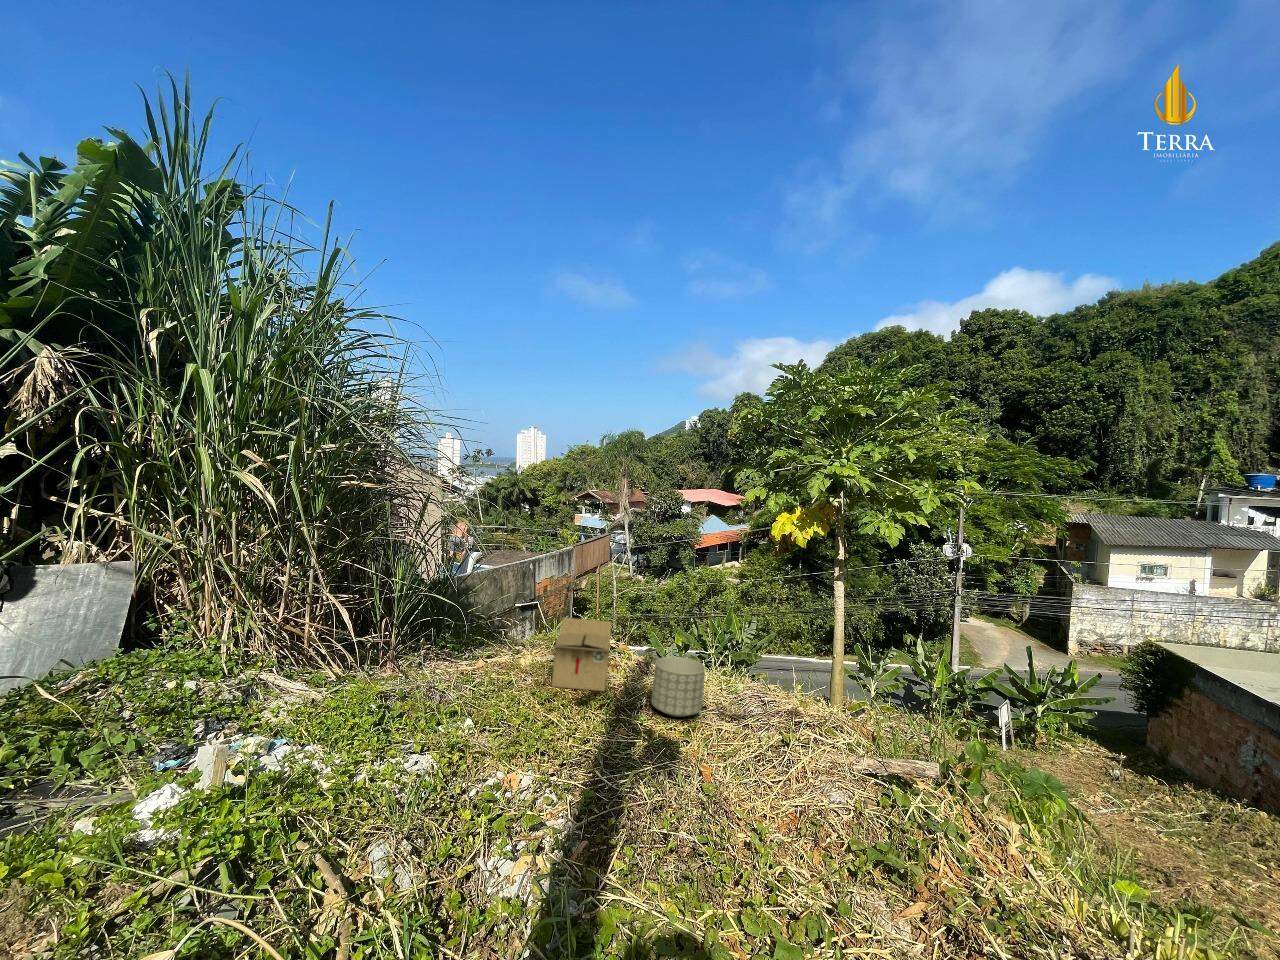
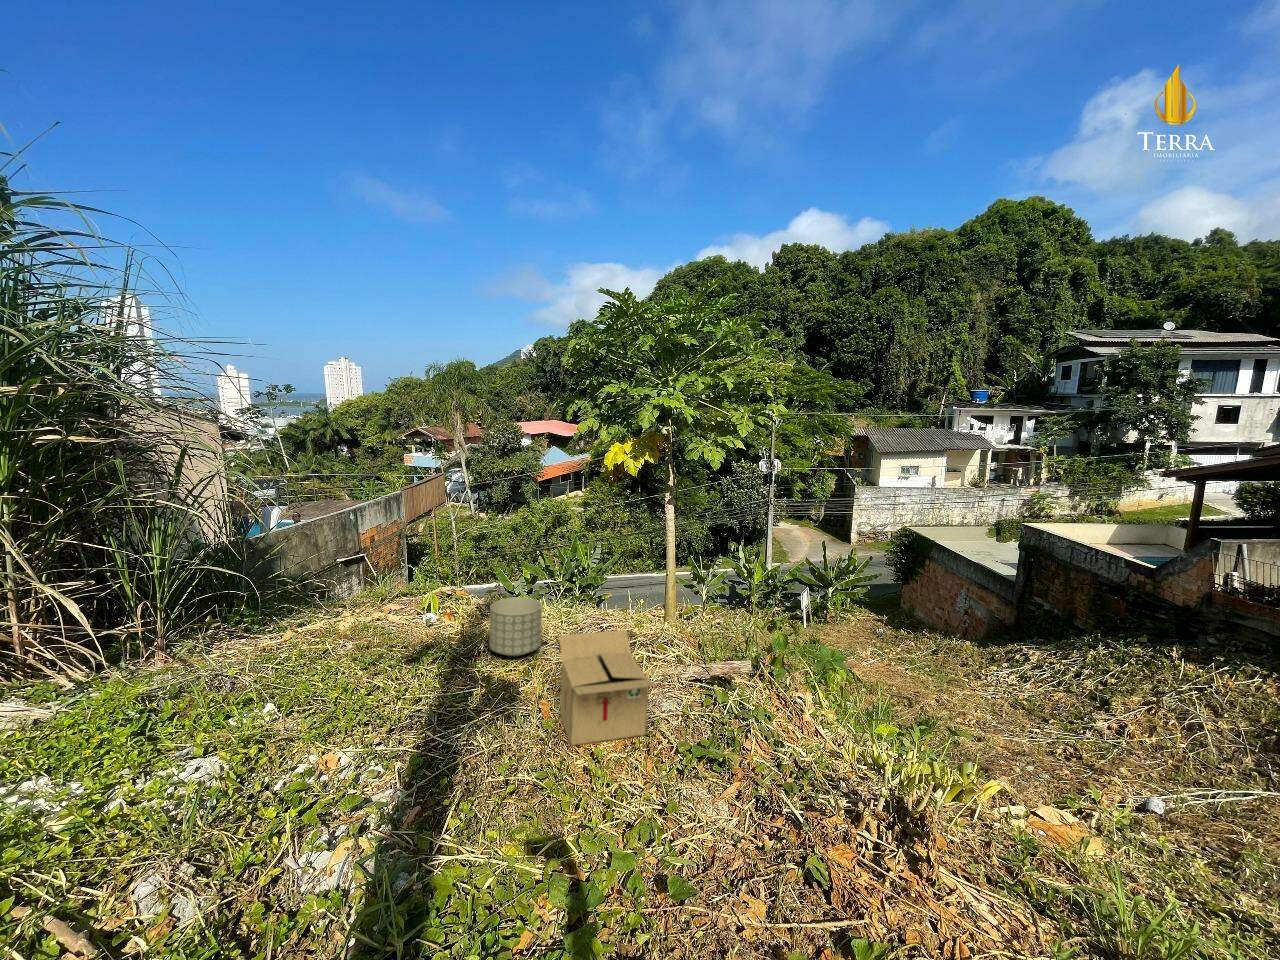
cardboard box: present [551,618,611,691] -> present [559,630,656,746]

